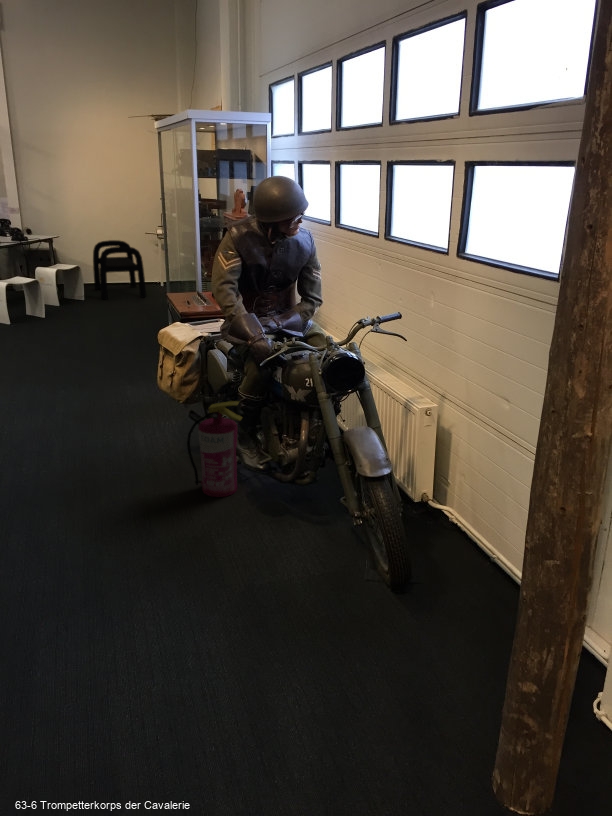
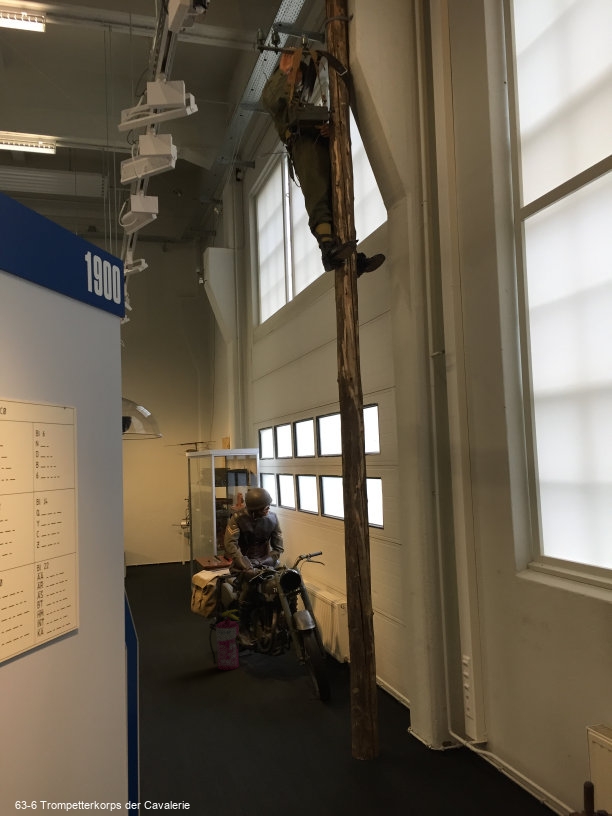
bench: present [93,240,146,300] -> none [136,530,174,573]

